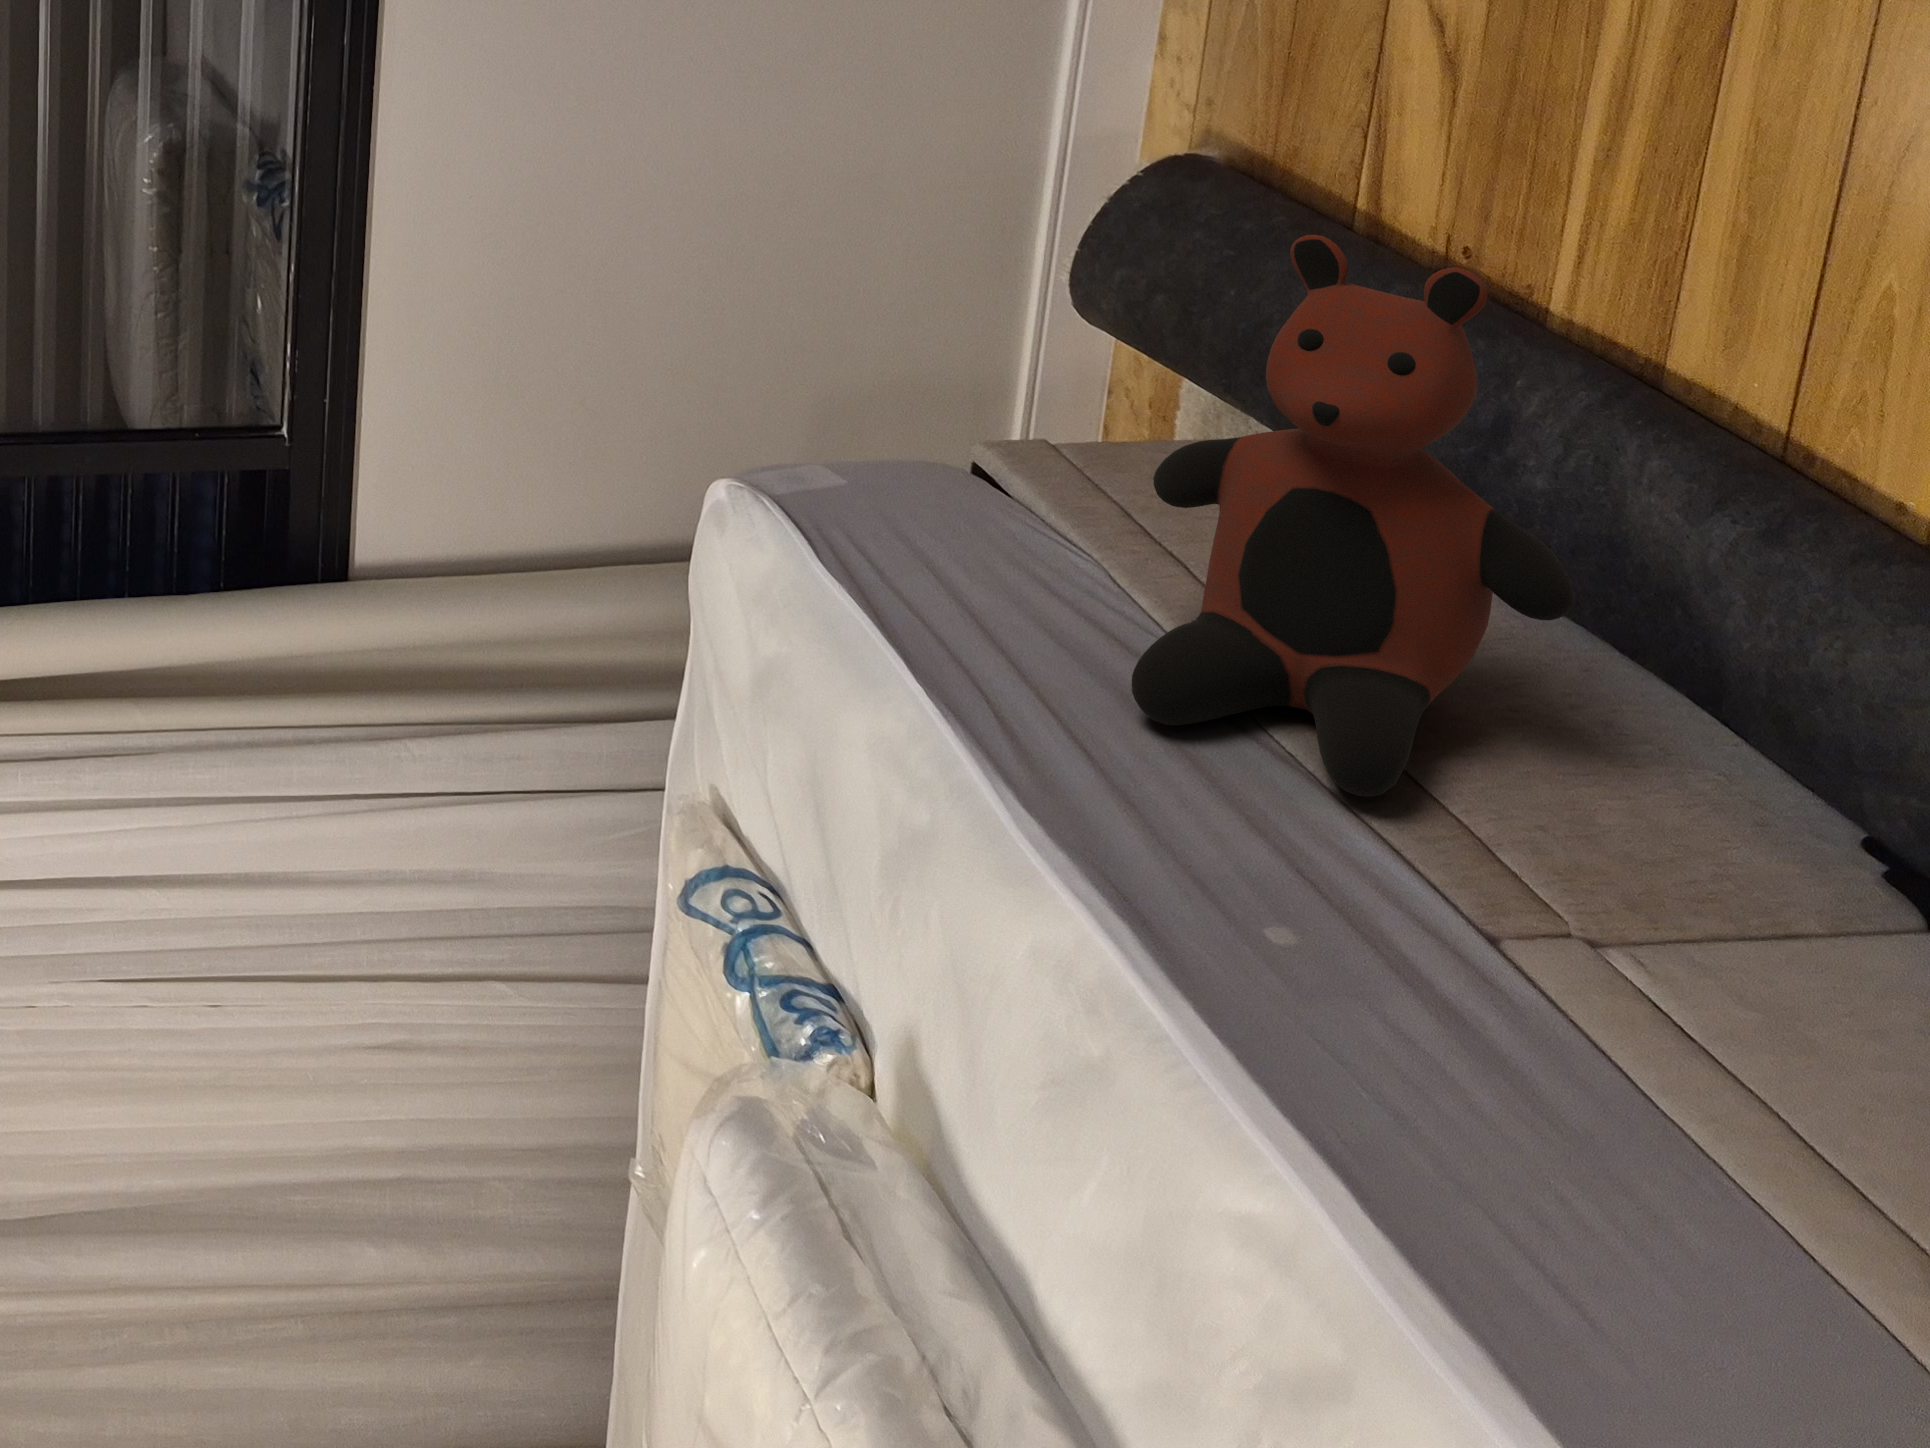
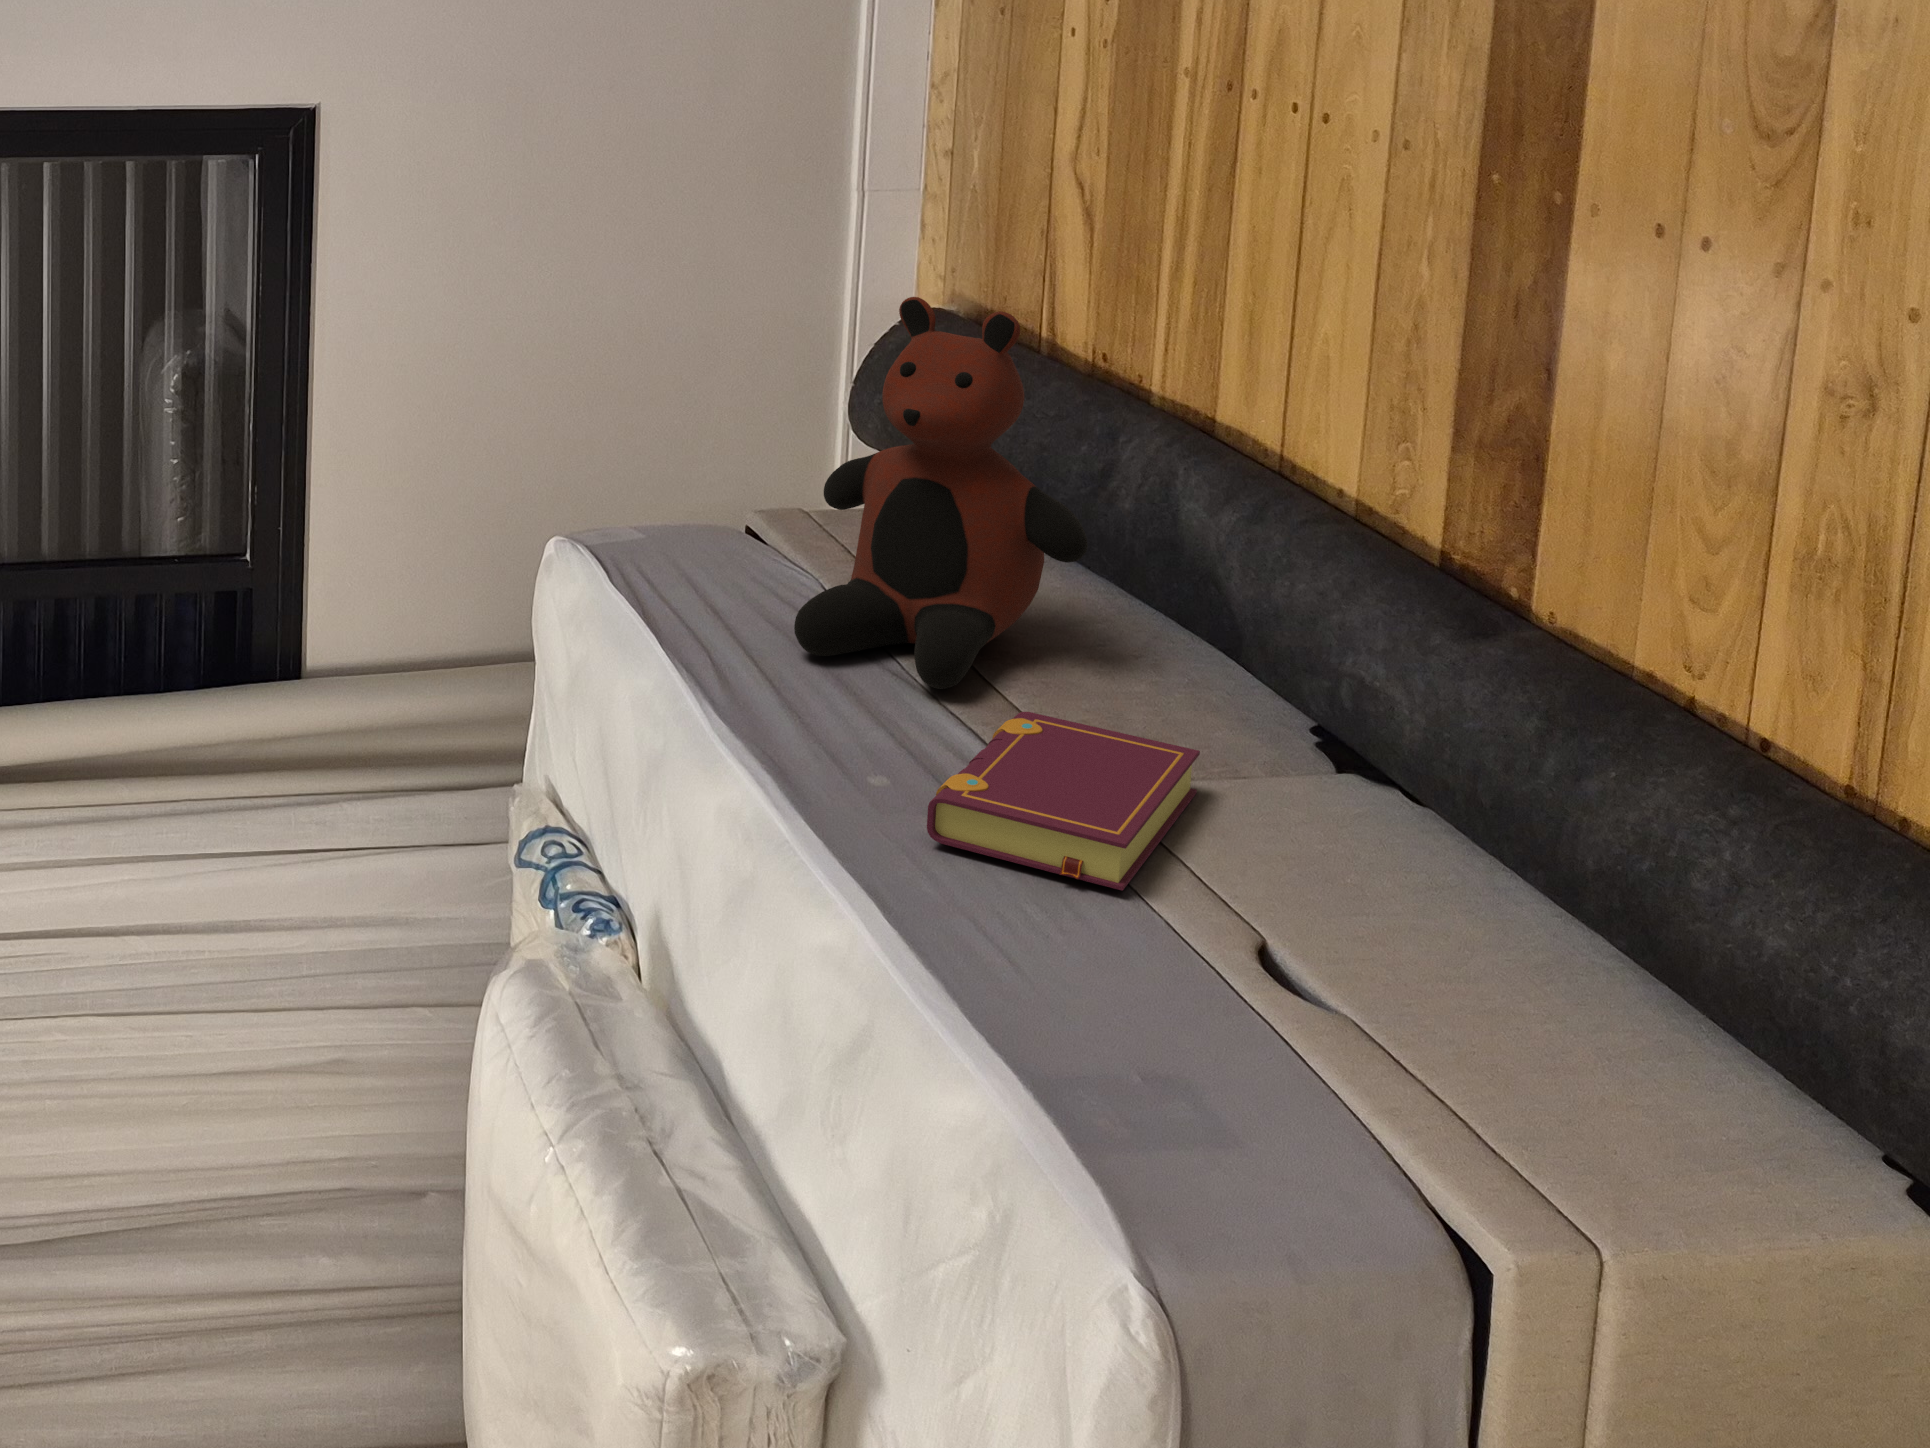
book: none [1431,864,1815,1219] -> present [927,712,1200,891]

